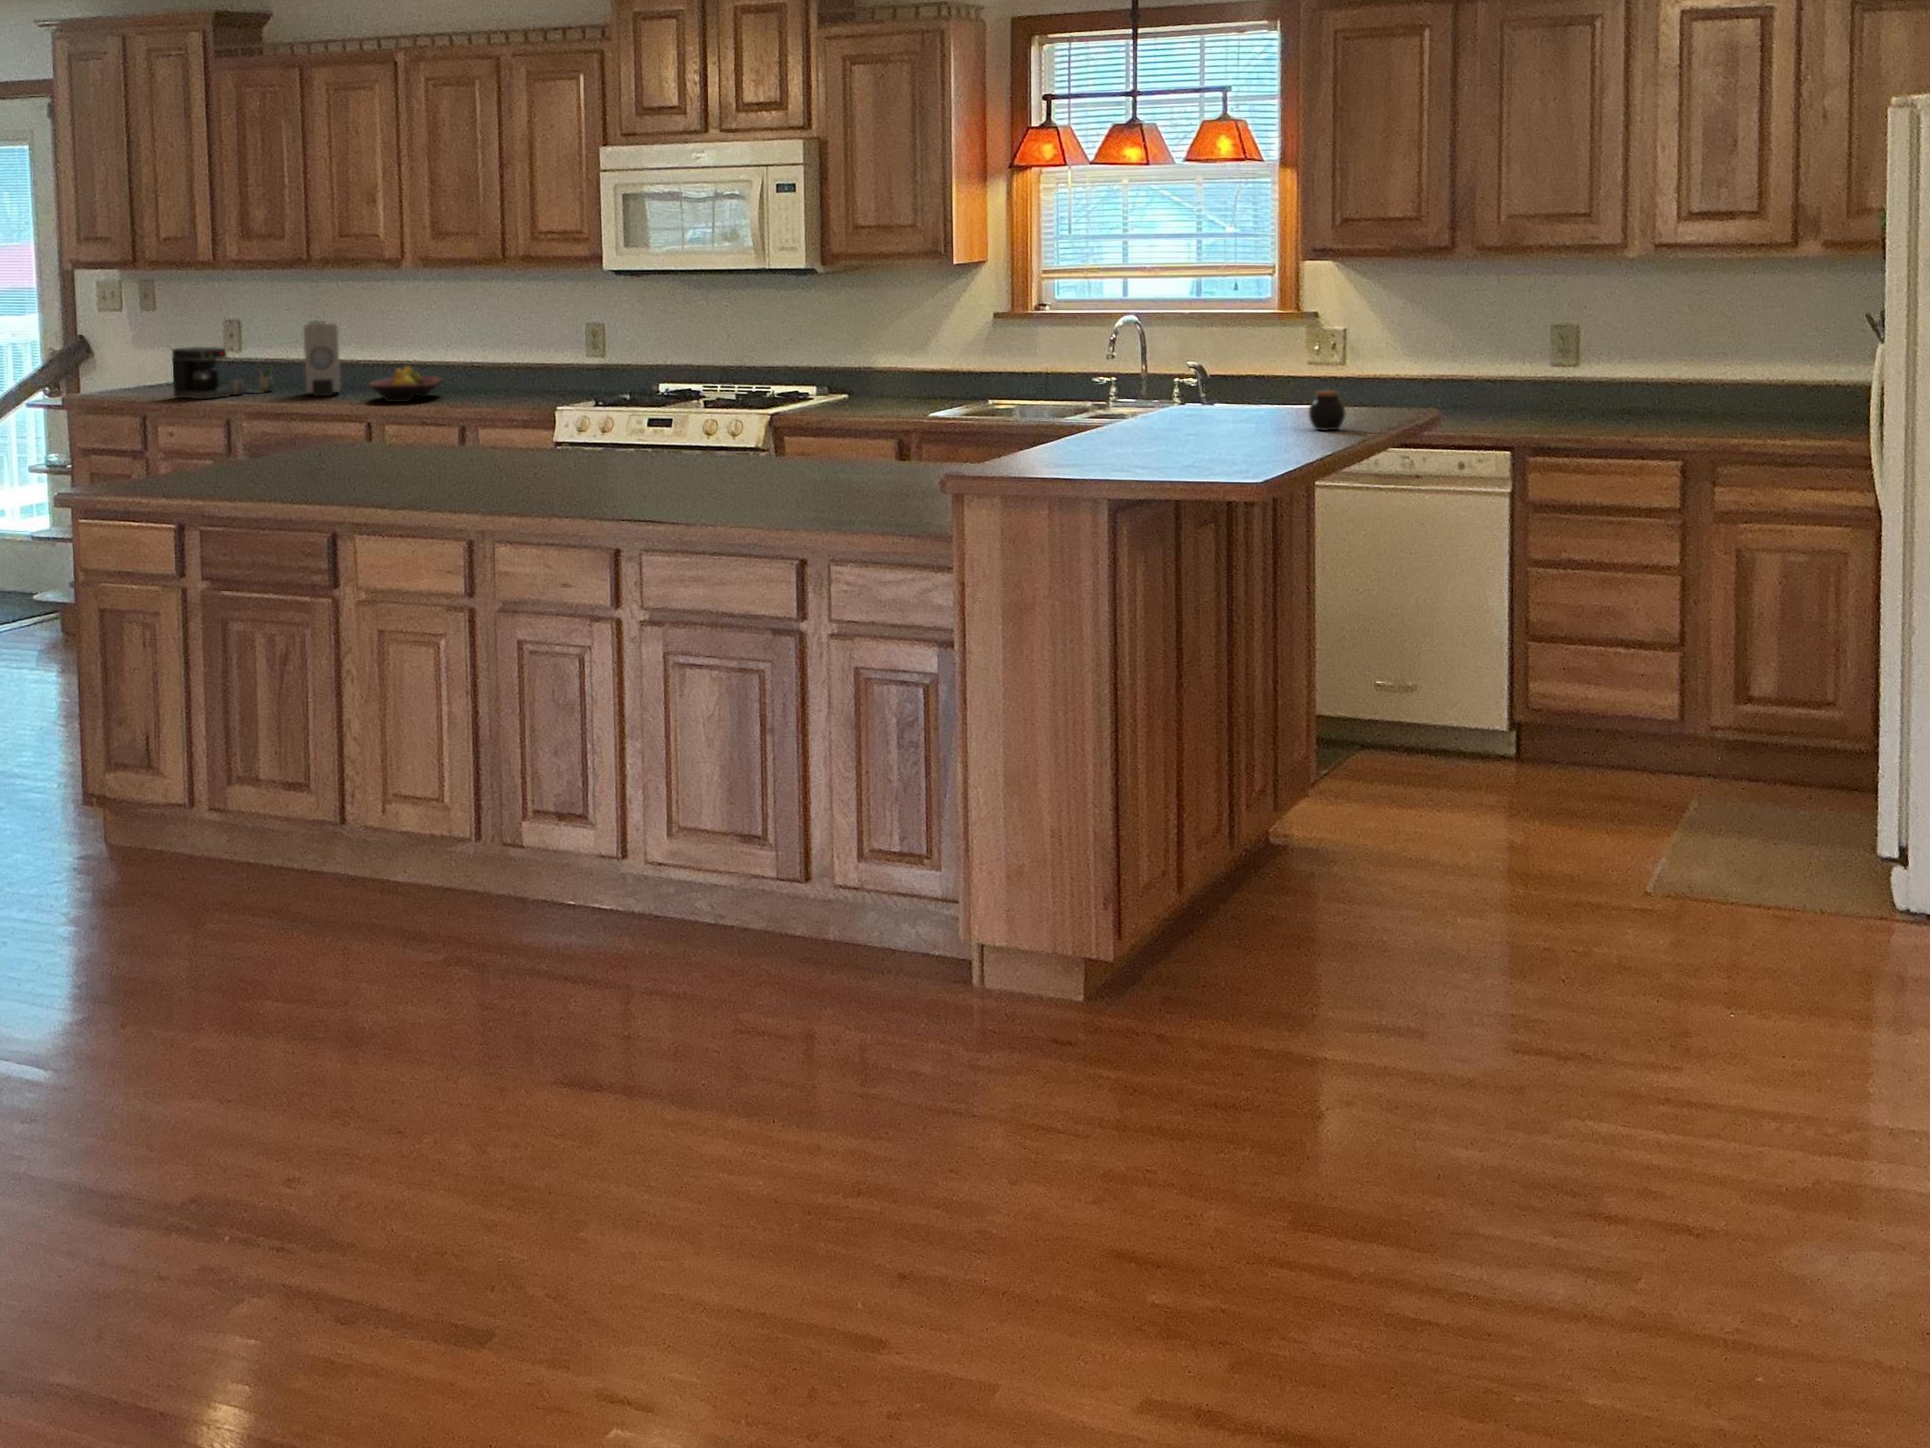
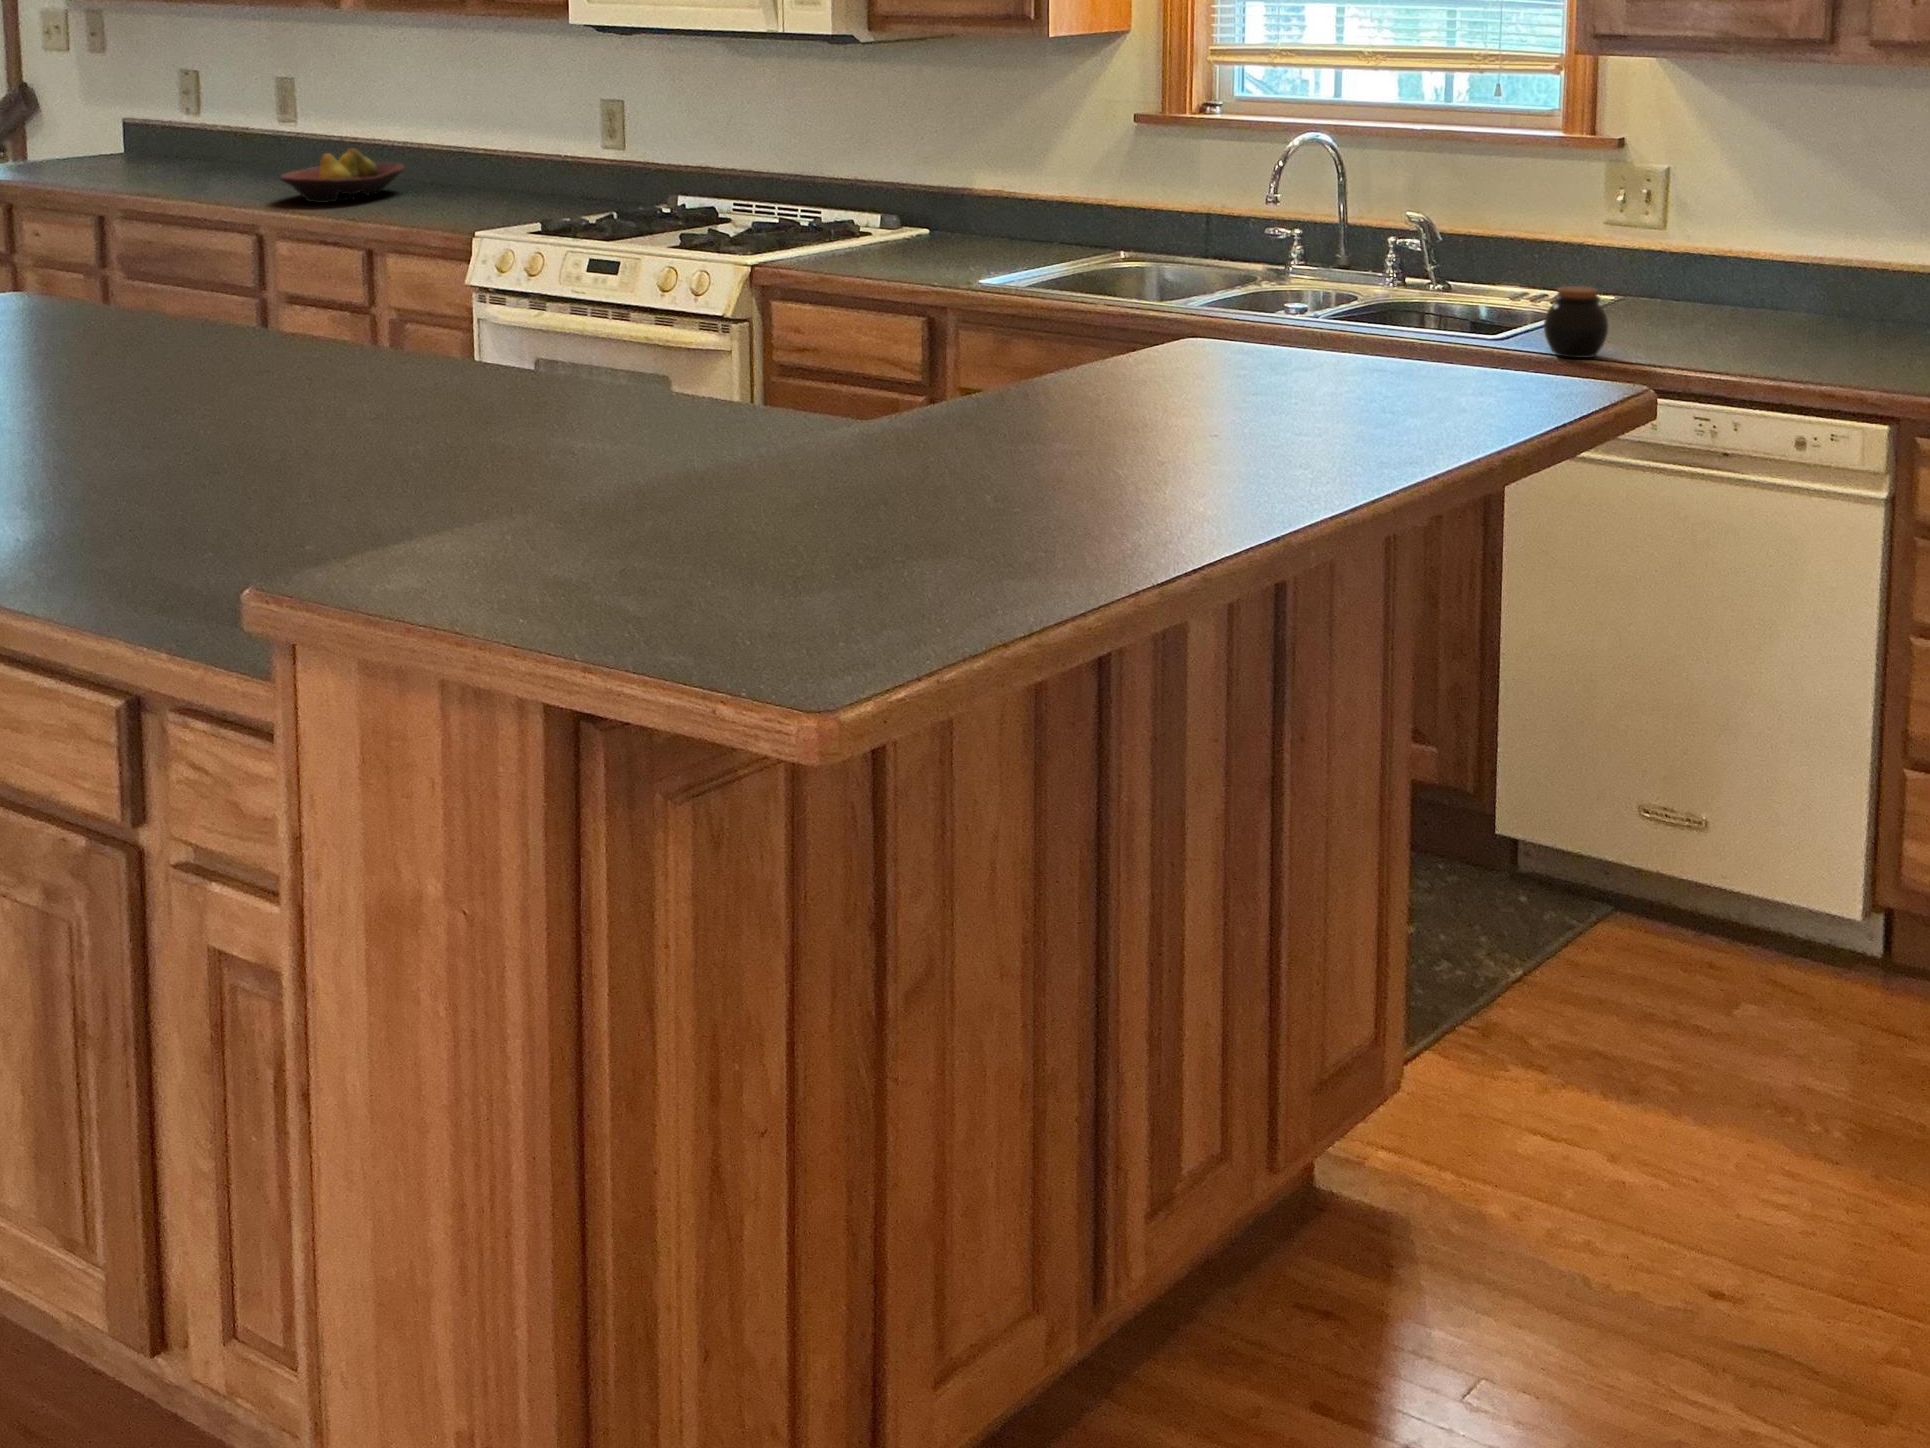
soap dispenser: present [304,324,340,396] -> none [228,83,293,185]
coffee maker: present [172,347,274,399] -> none [65,107,220,182]

